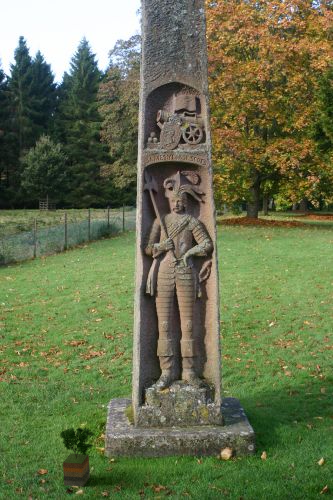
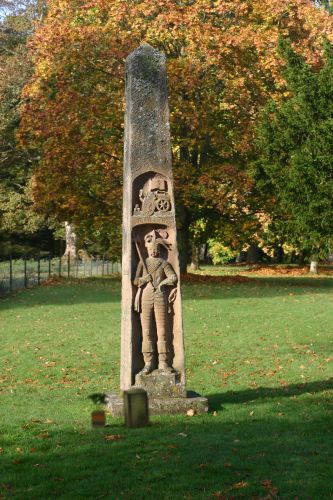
storage box: none [116,422,155,495] -> present [123,388,150,428]

